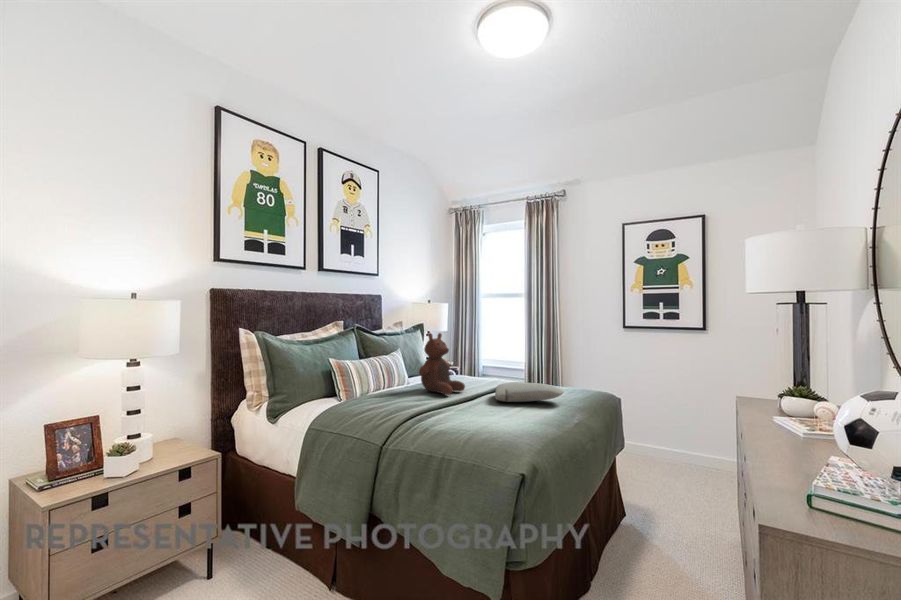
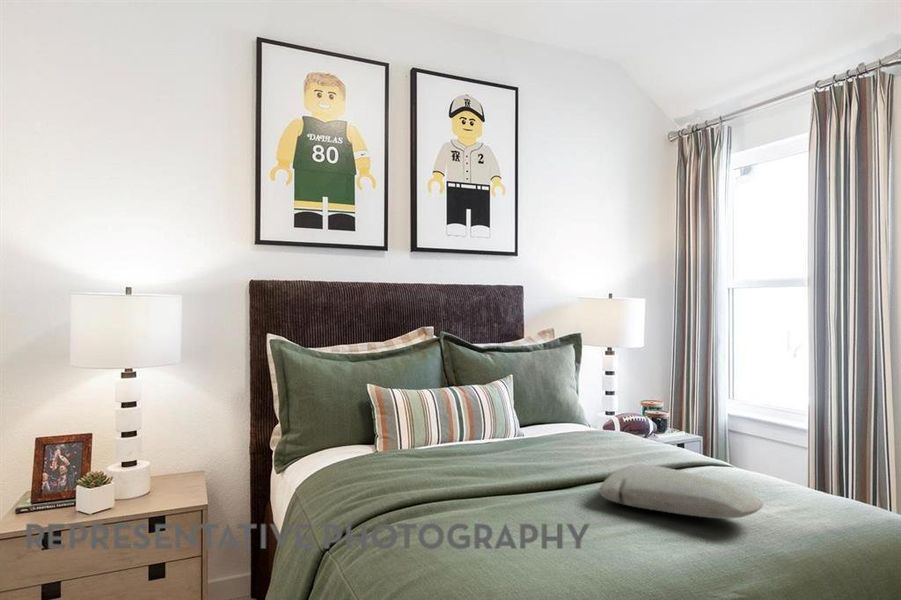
stuffed bear: present [419,333,465,395] -> none [488,354,576,470]

